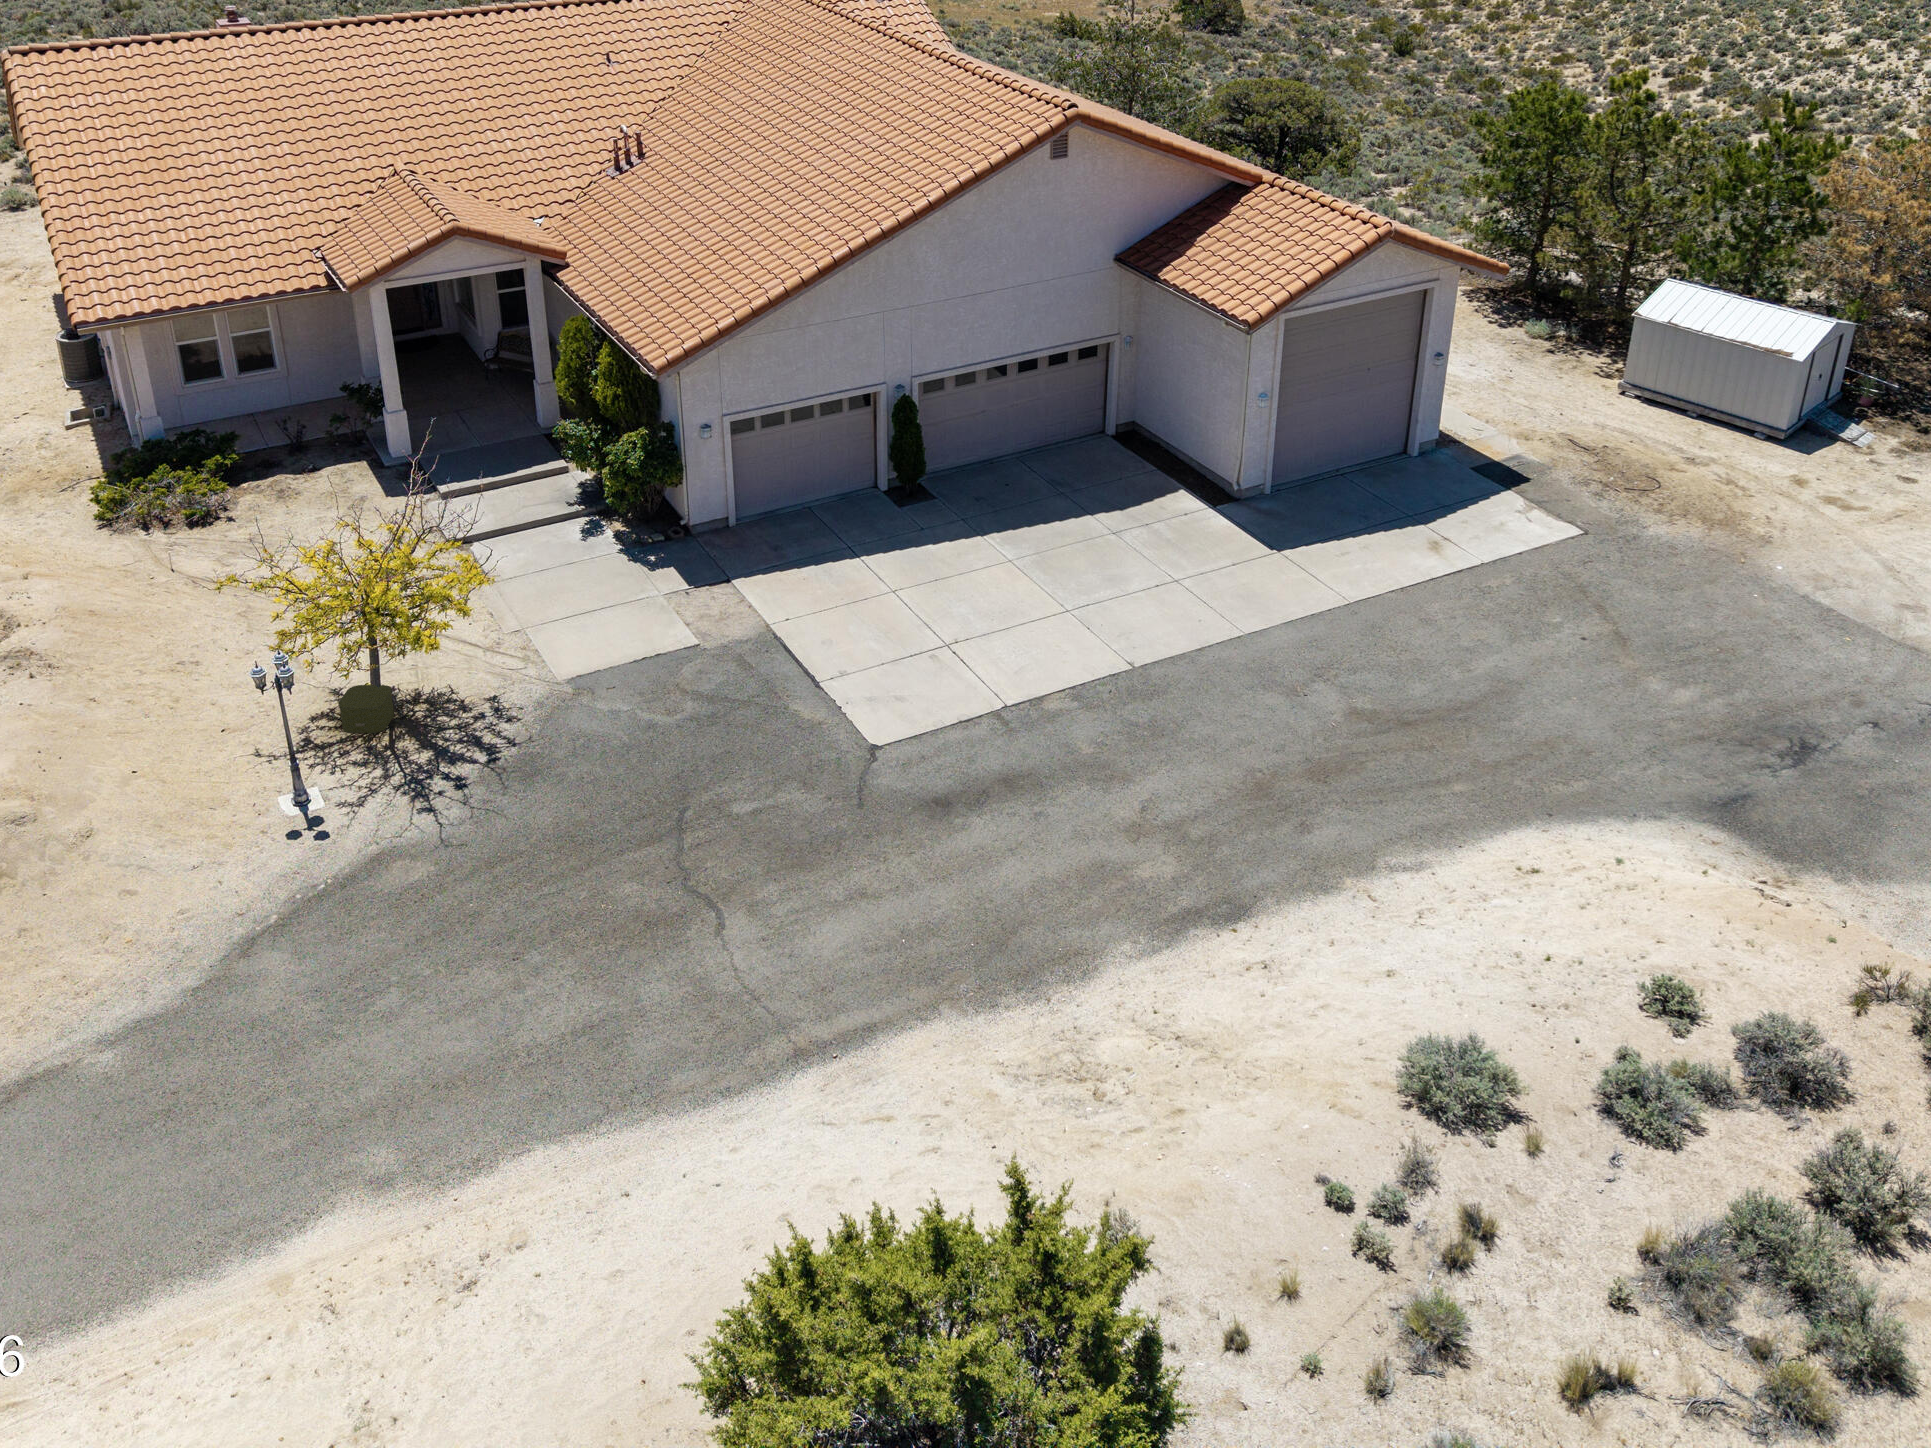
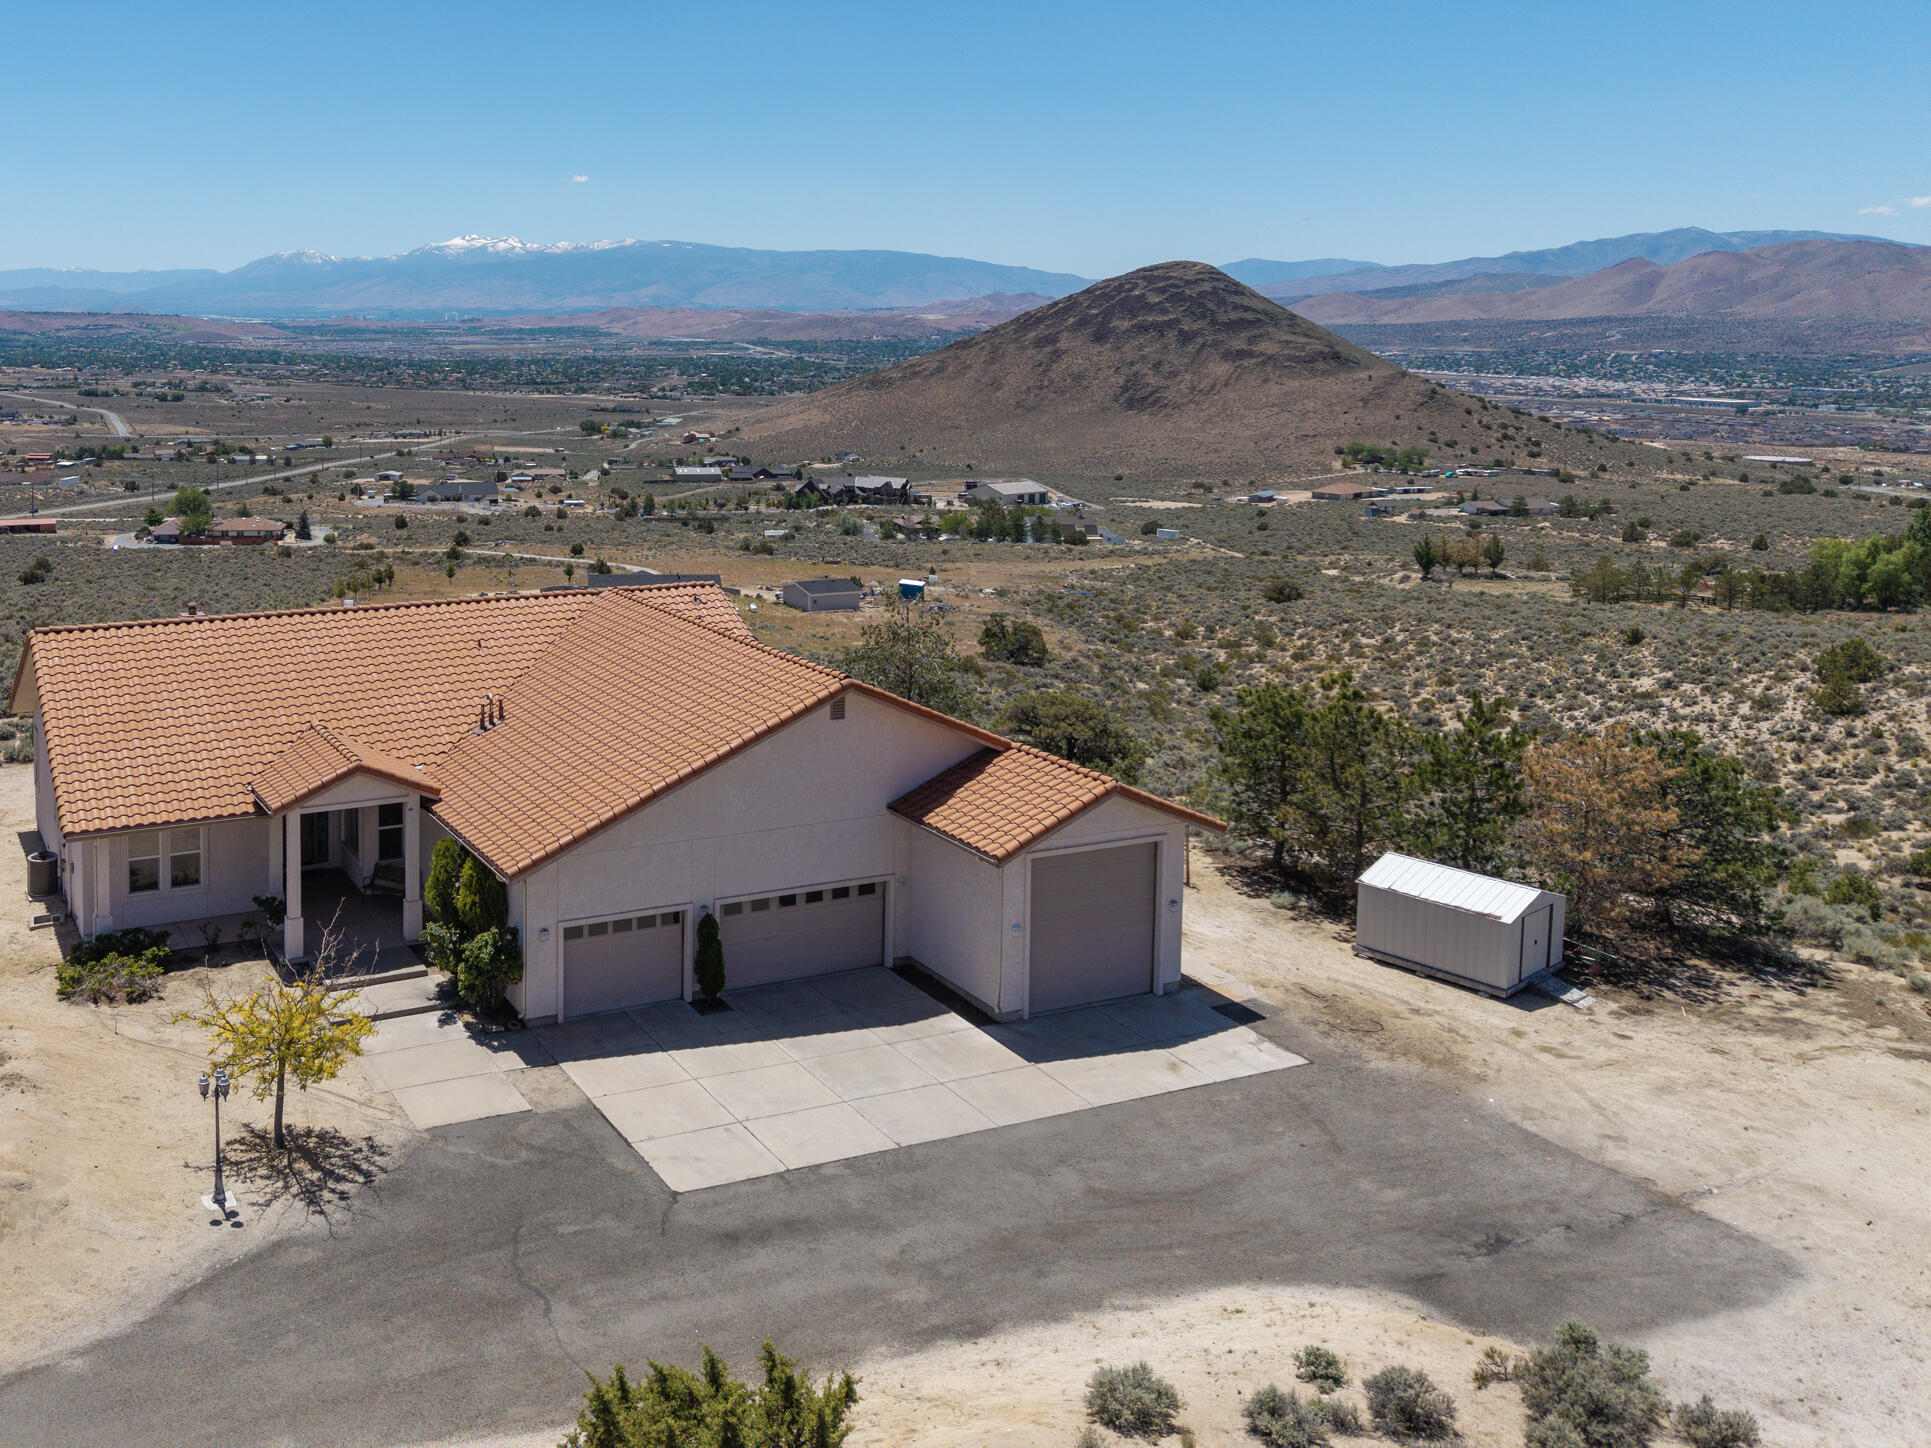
storage box: present [338,685,394,733] -> none [253,1116,293,1155]

